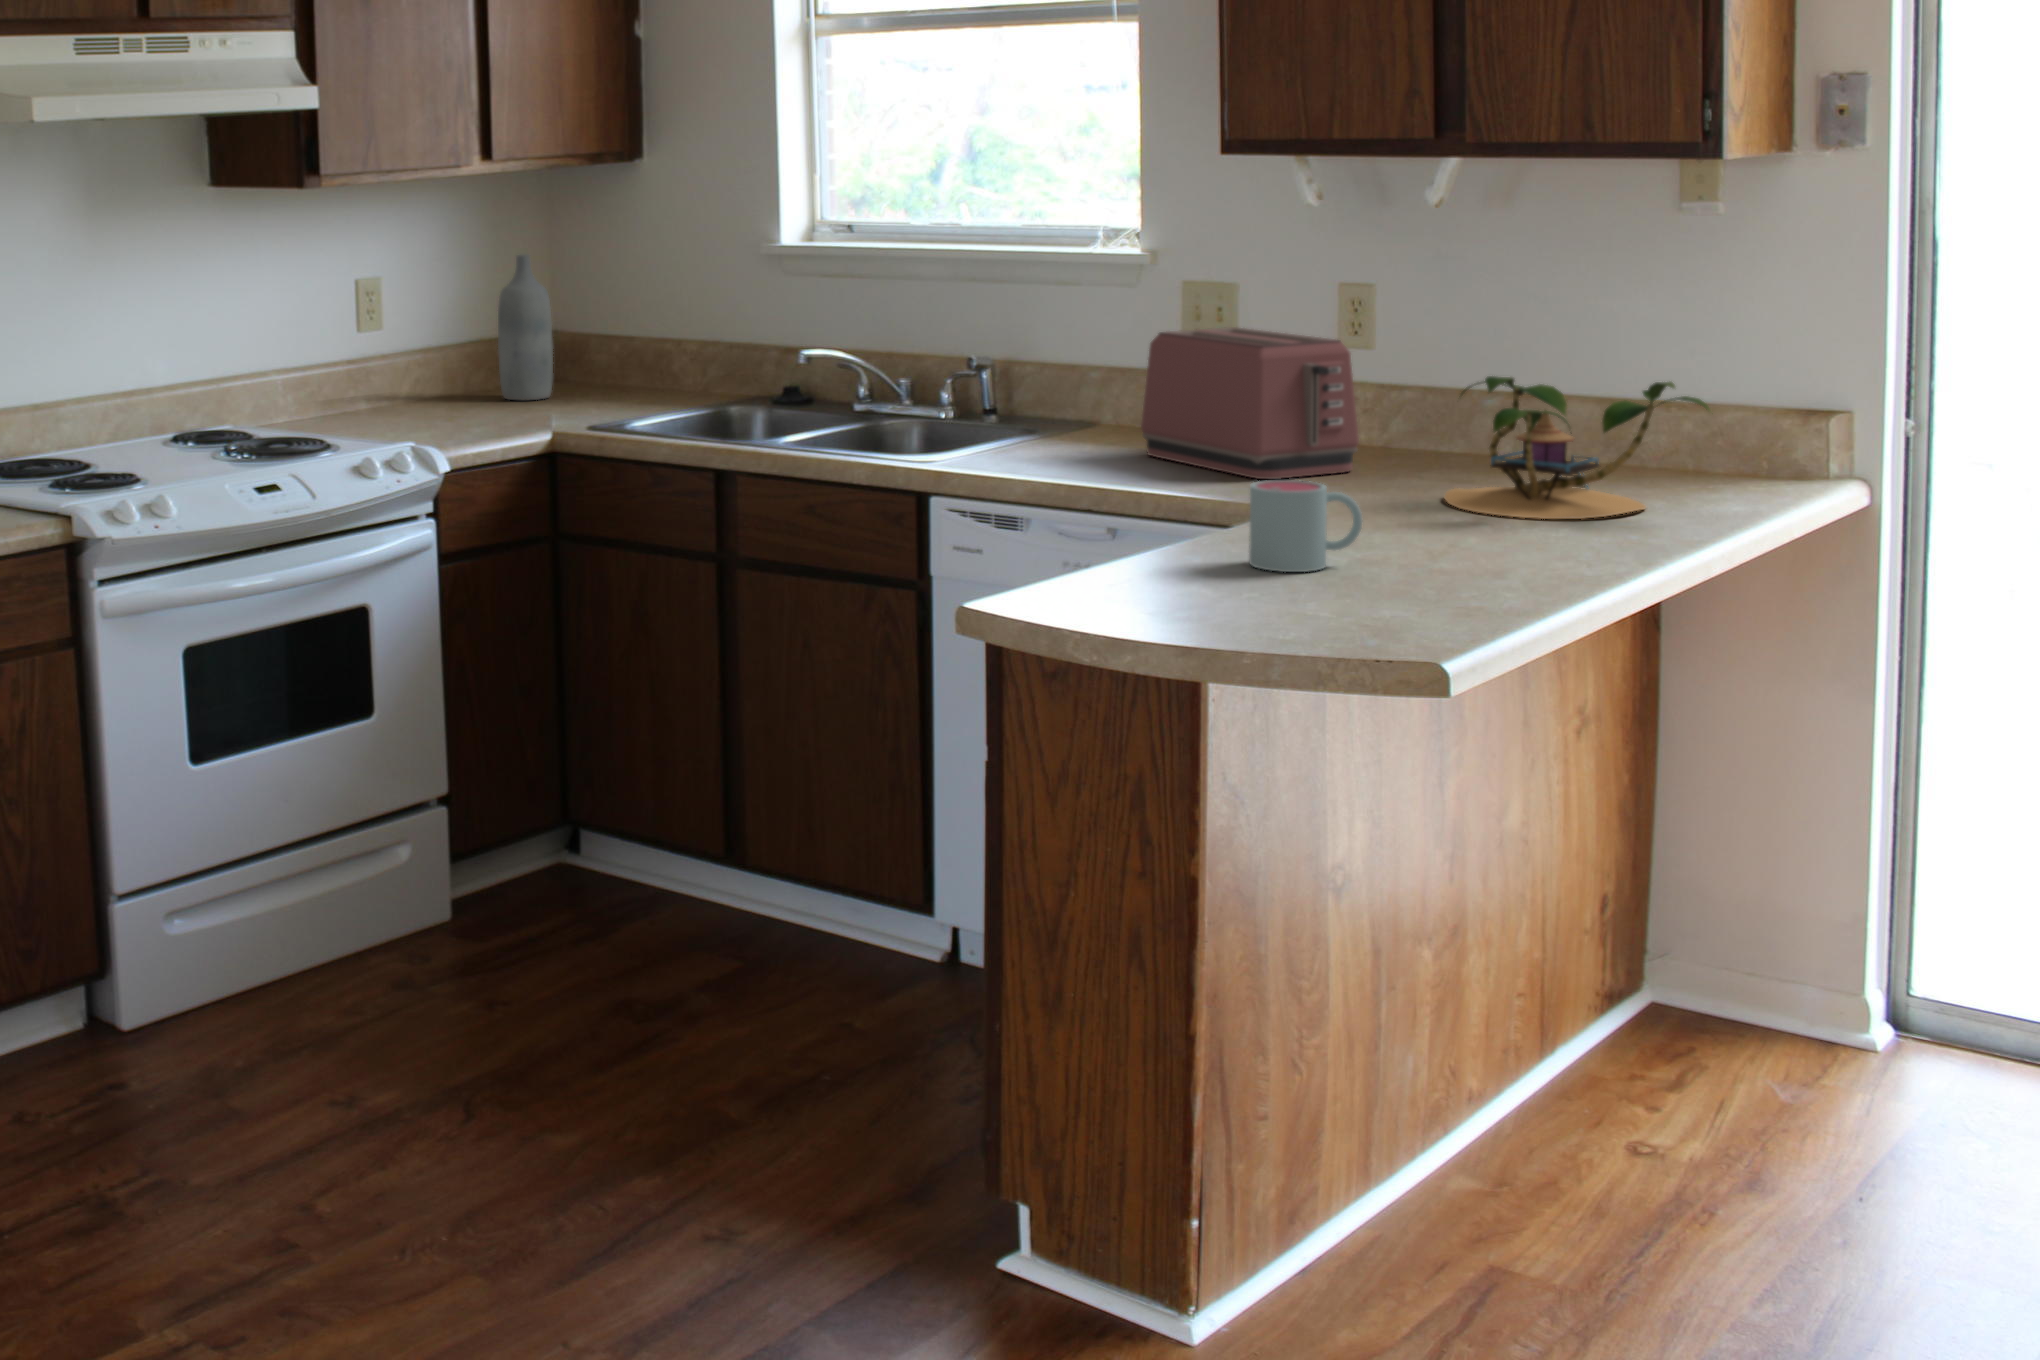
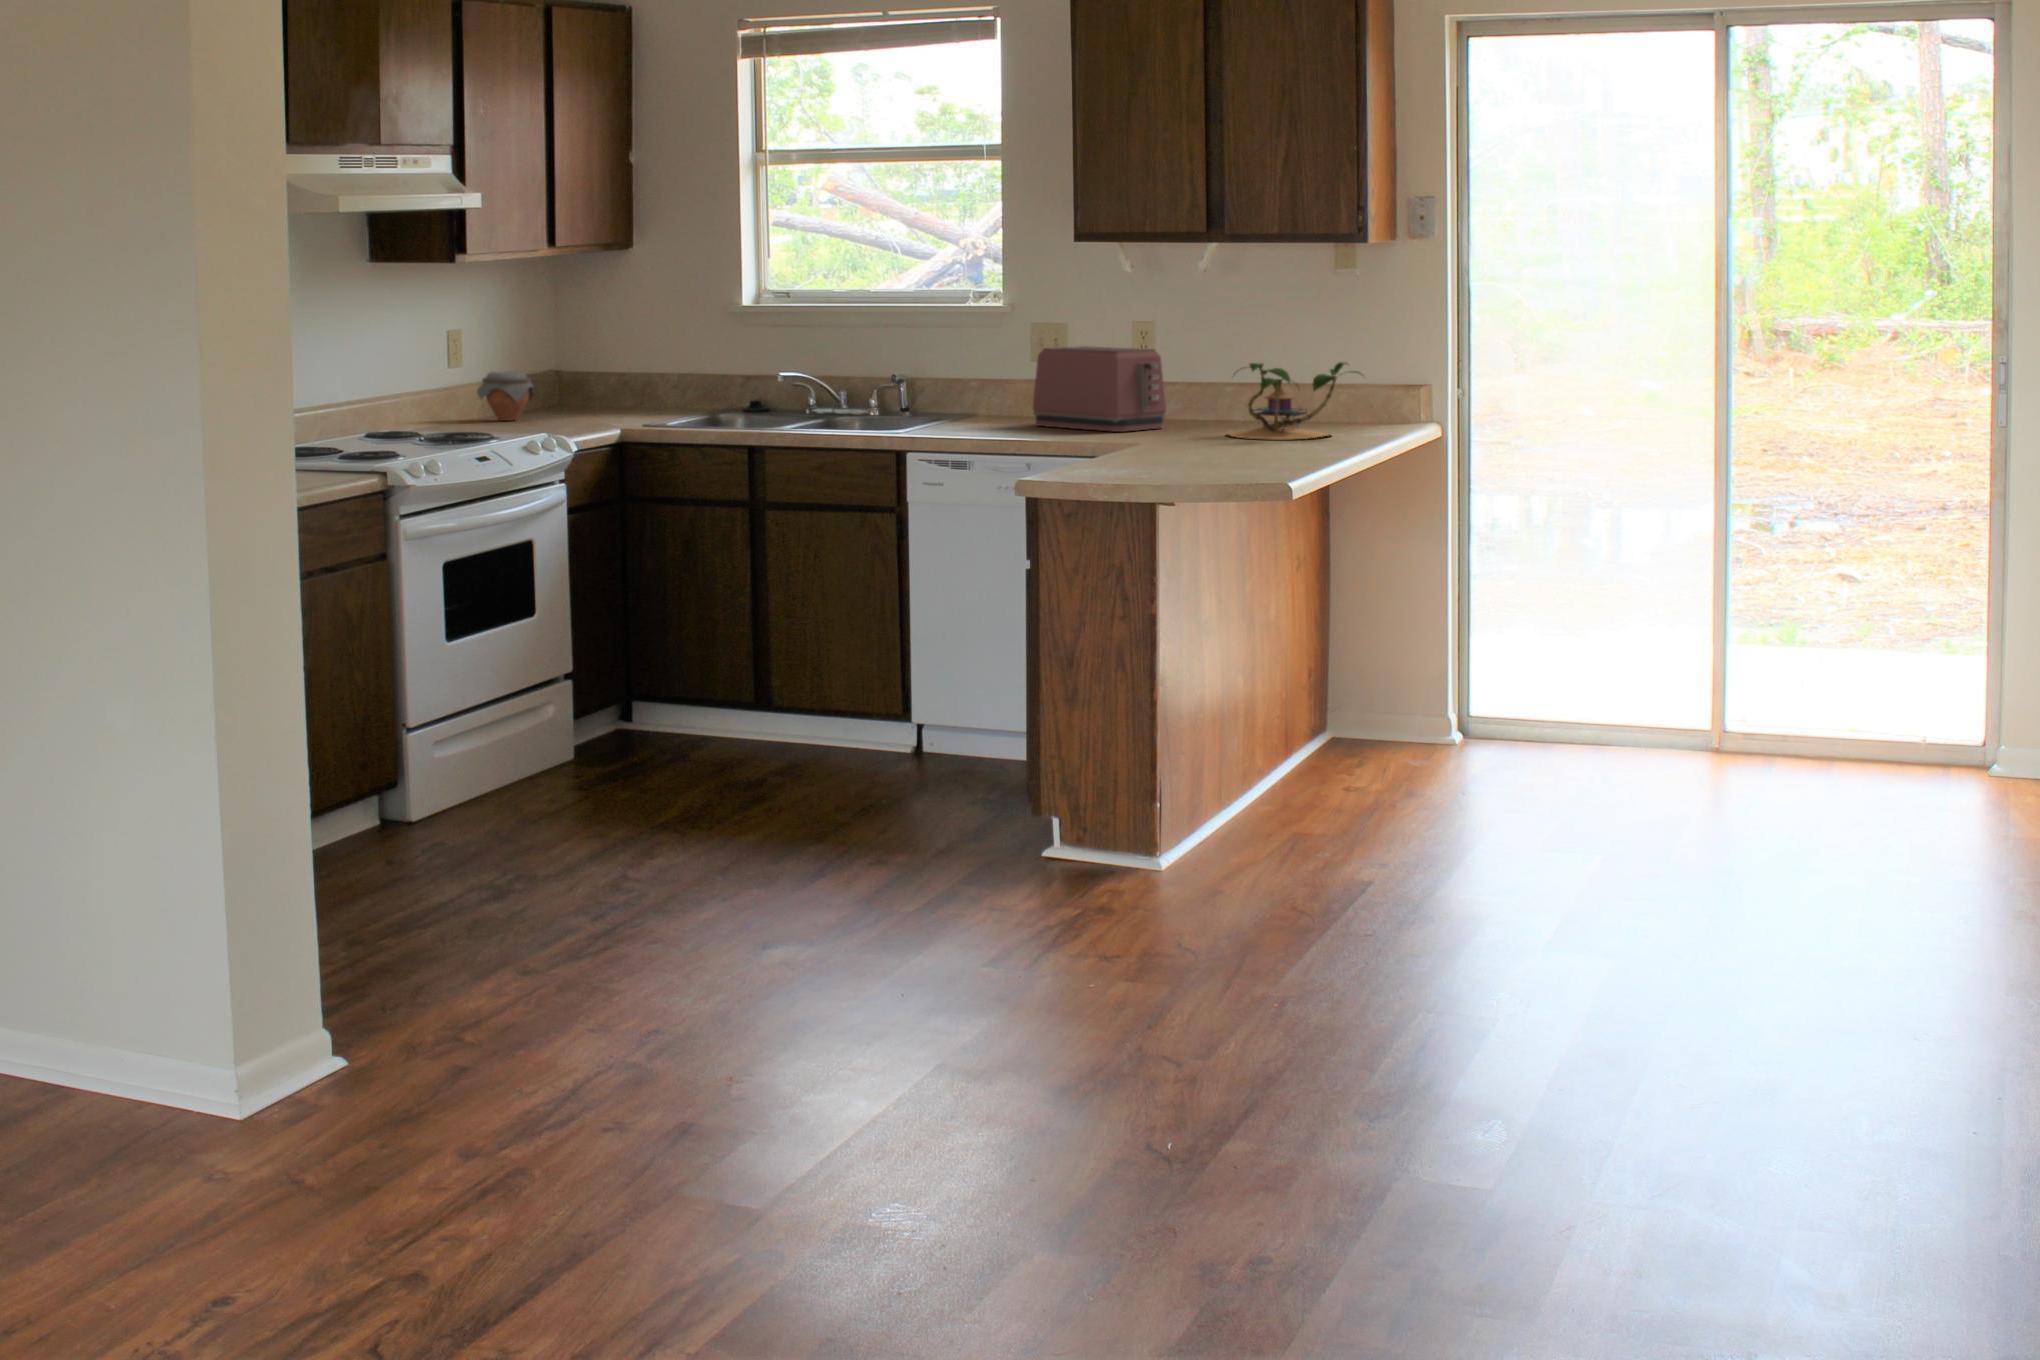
bottle: present [498,254,553,400] -> none [539,309,578,415]
jar: none [396,342,473,411] -> present [477,371,534,421]
mug: present [1249,480,1362,572] -> none [1158,411,1215,458]

